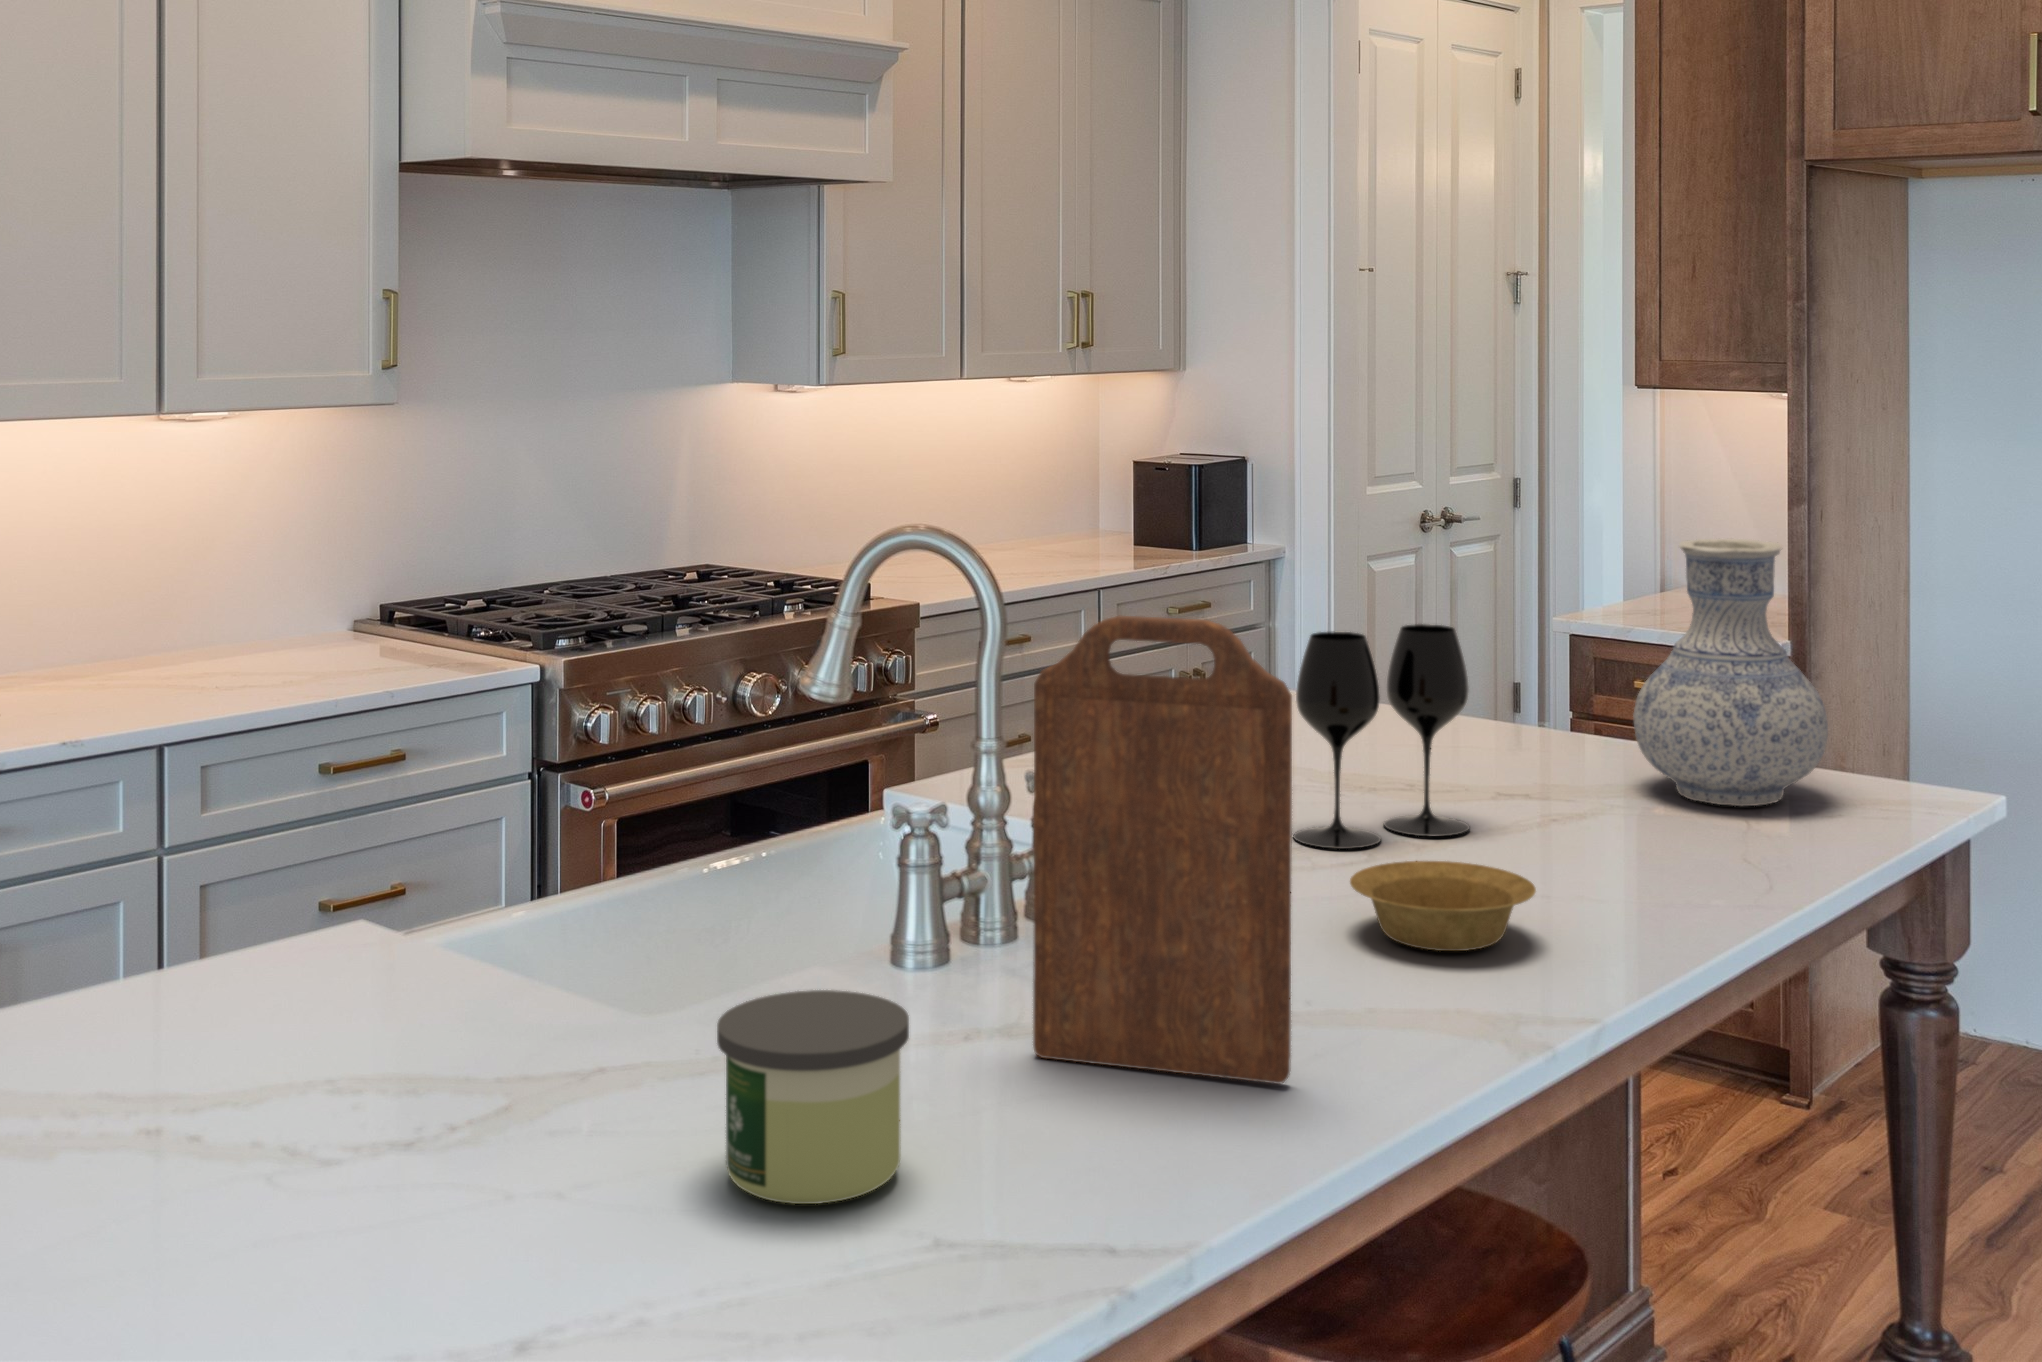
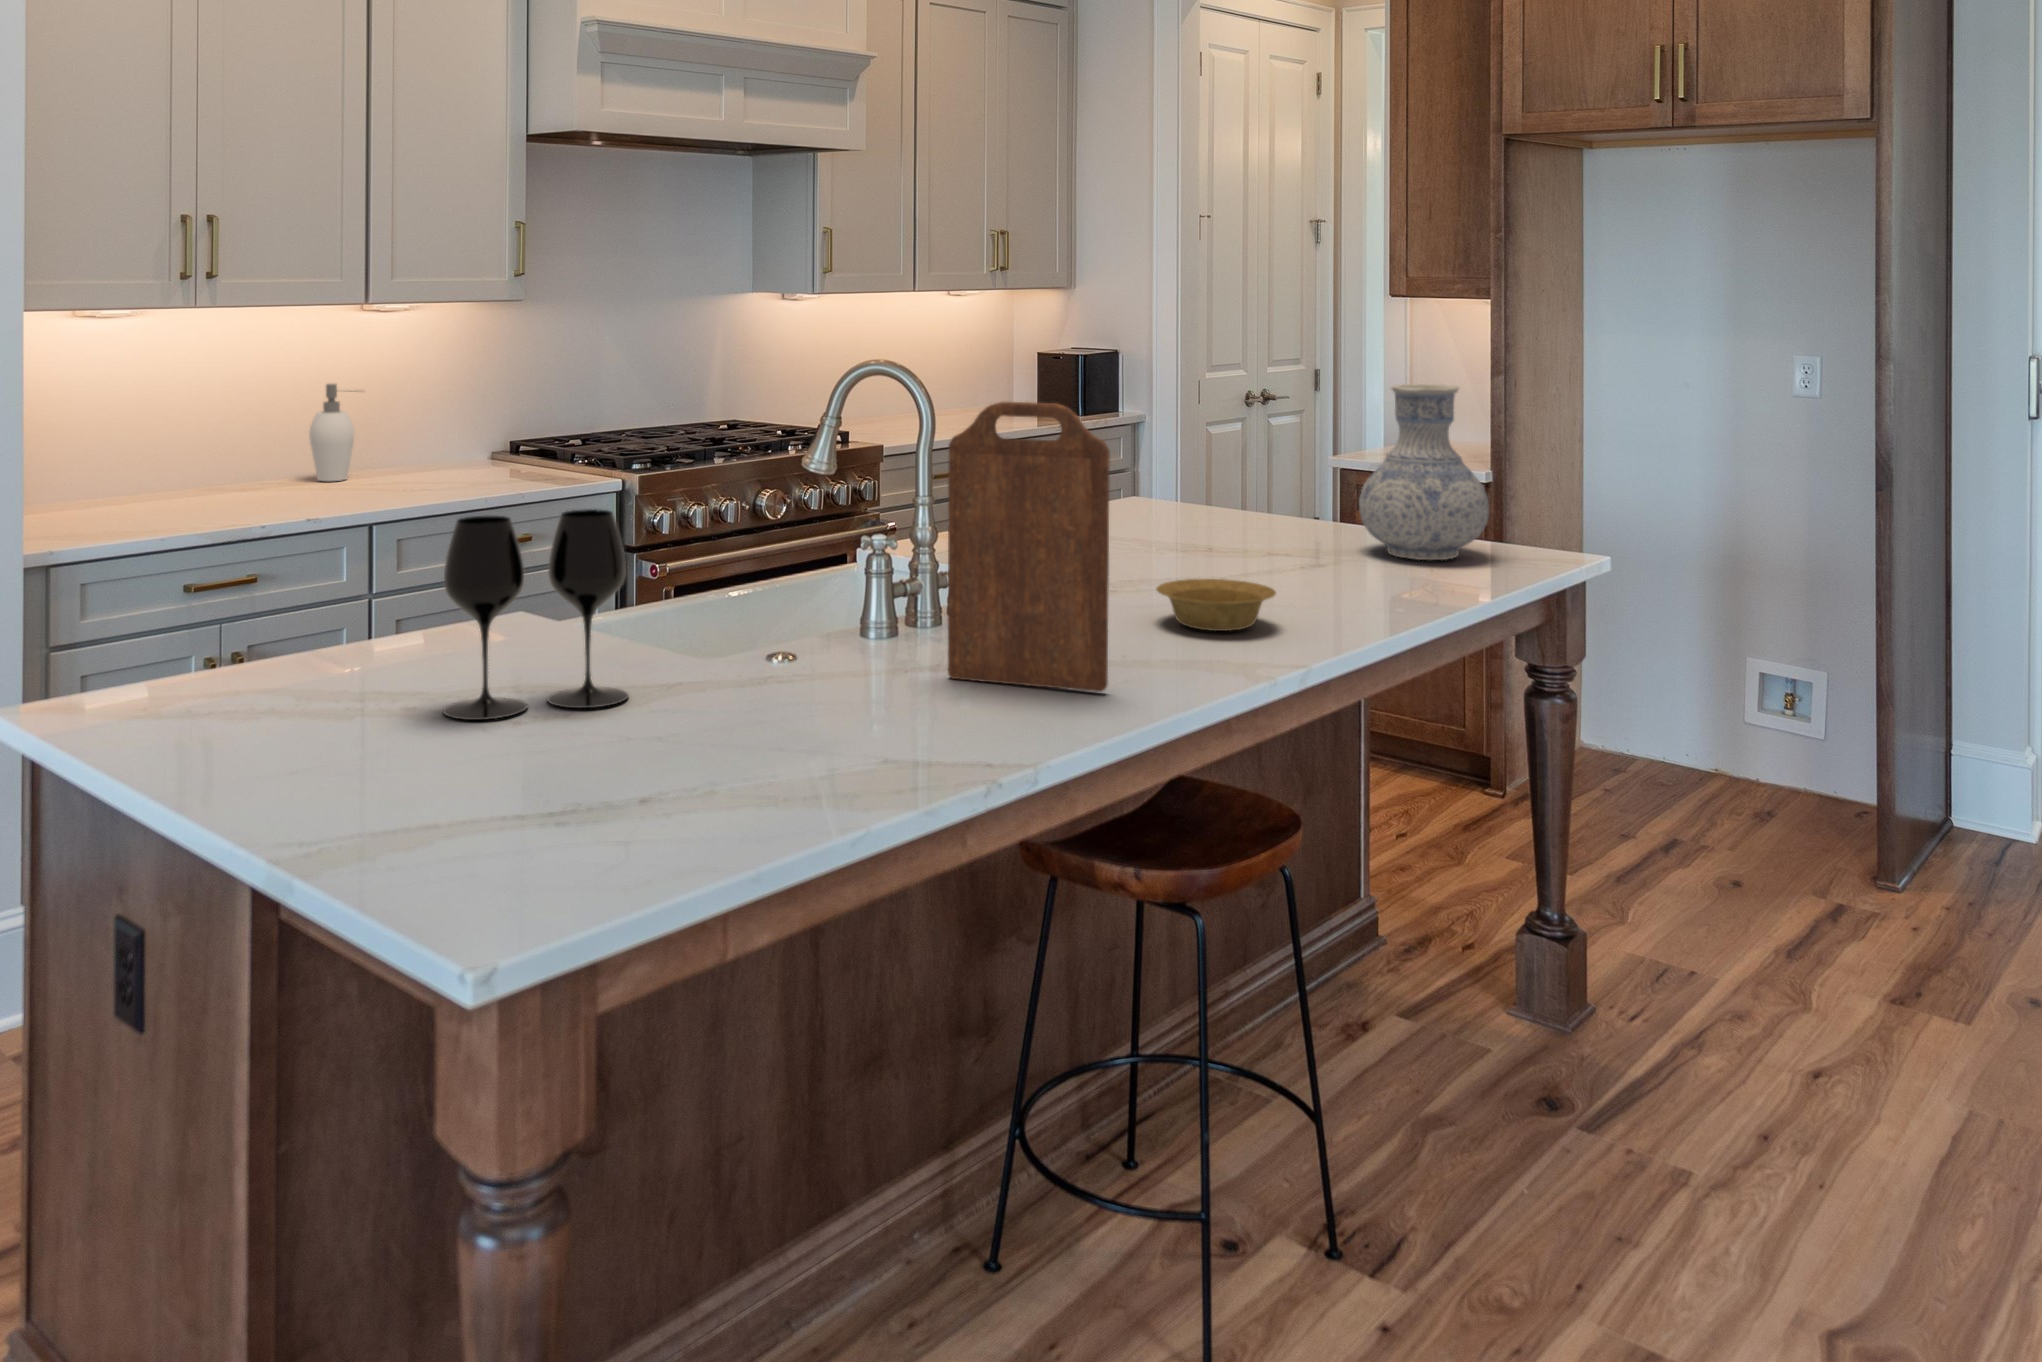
soap dispenser: none [72,525,155,670] -> present [309,384,358,481]
wine glass: present [1293,624,1470,849] -> present [443,509,629,720]
candle: present [717,990,909,1204] -> none [752,623,869,741]

